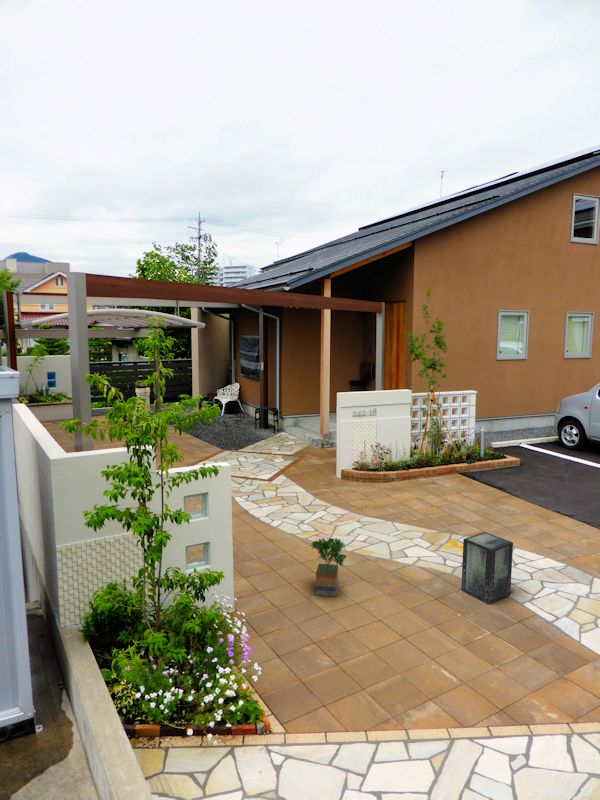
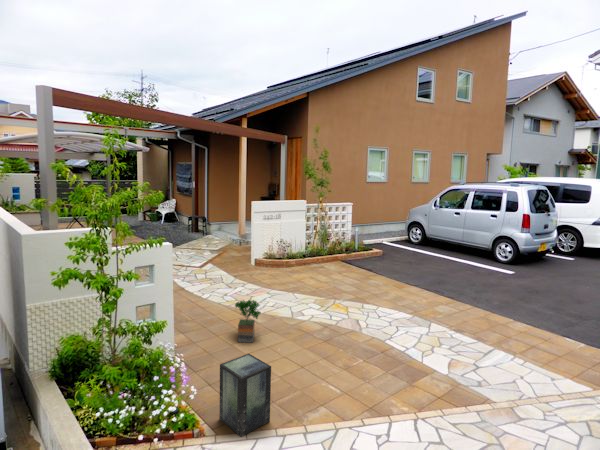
storage box: present [461,532,513,604] -> present [220,354,271,437]

